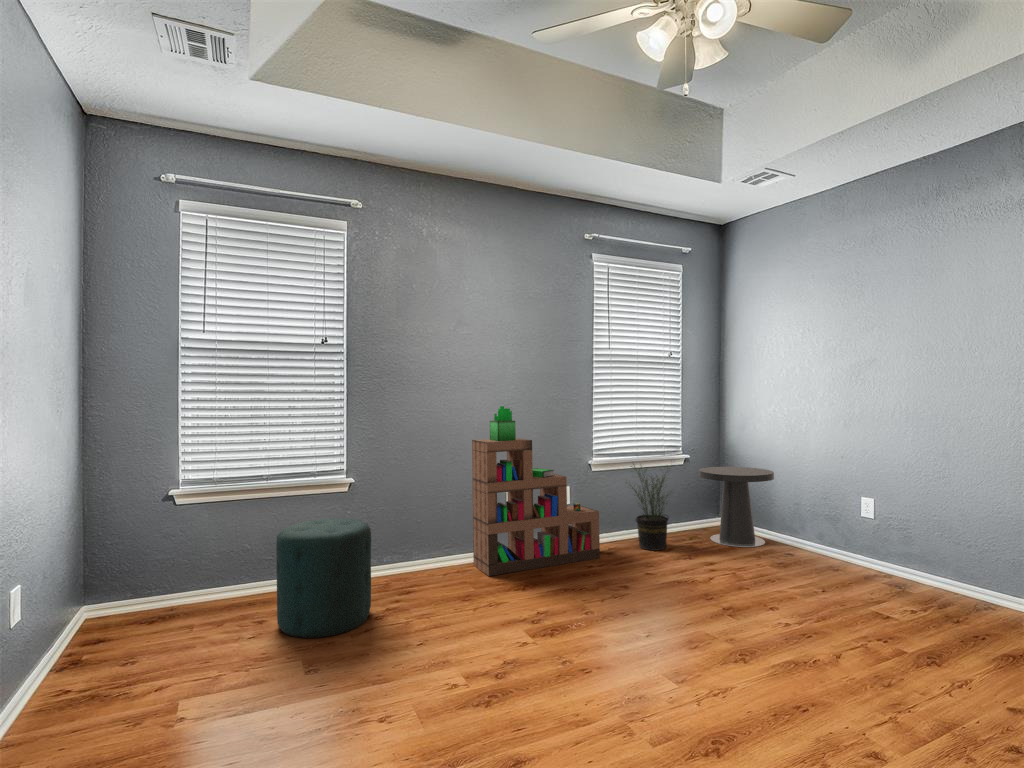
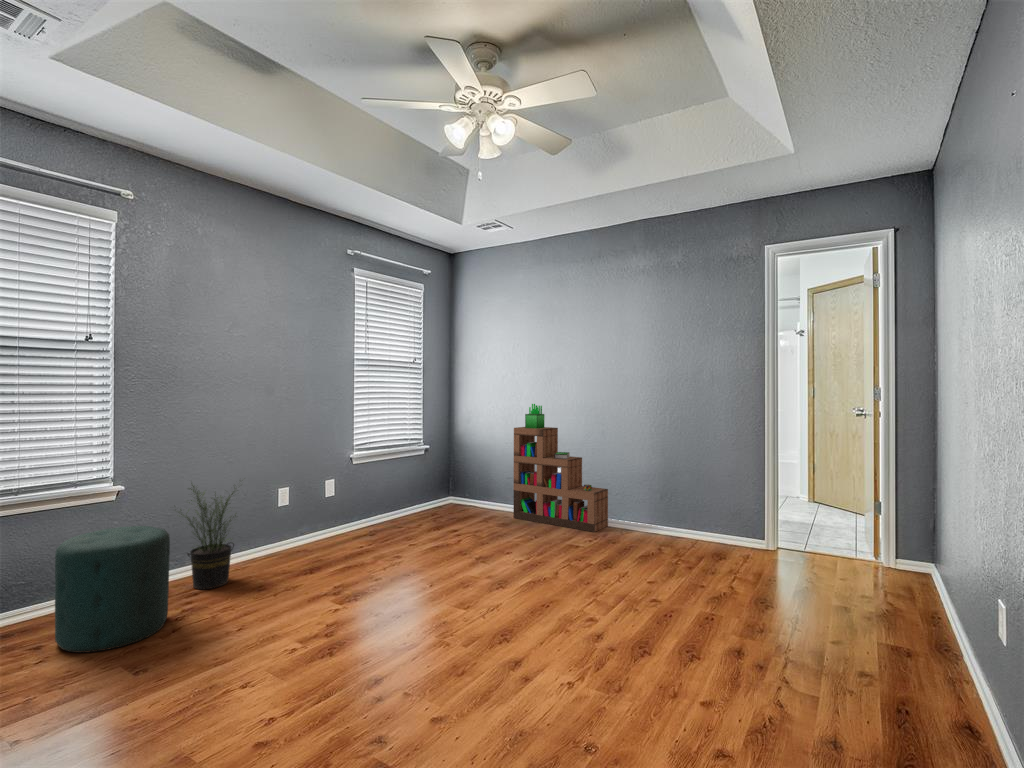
bookshelf: present [472,406,600,576] -> present [513,404,608,532]
potted plant: present [630,464,668,551] -> present [181,485,236,589]
side table: present [699,467,774,547] -> none [440,454,495,516]

